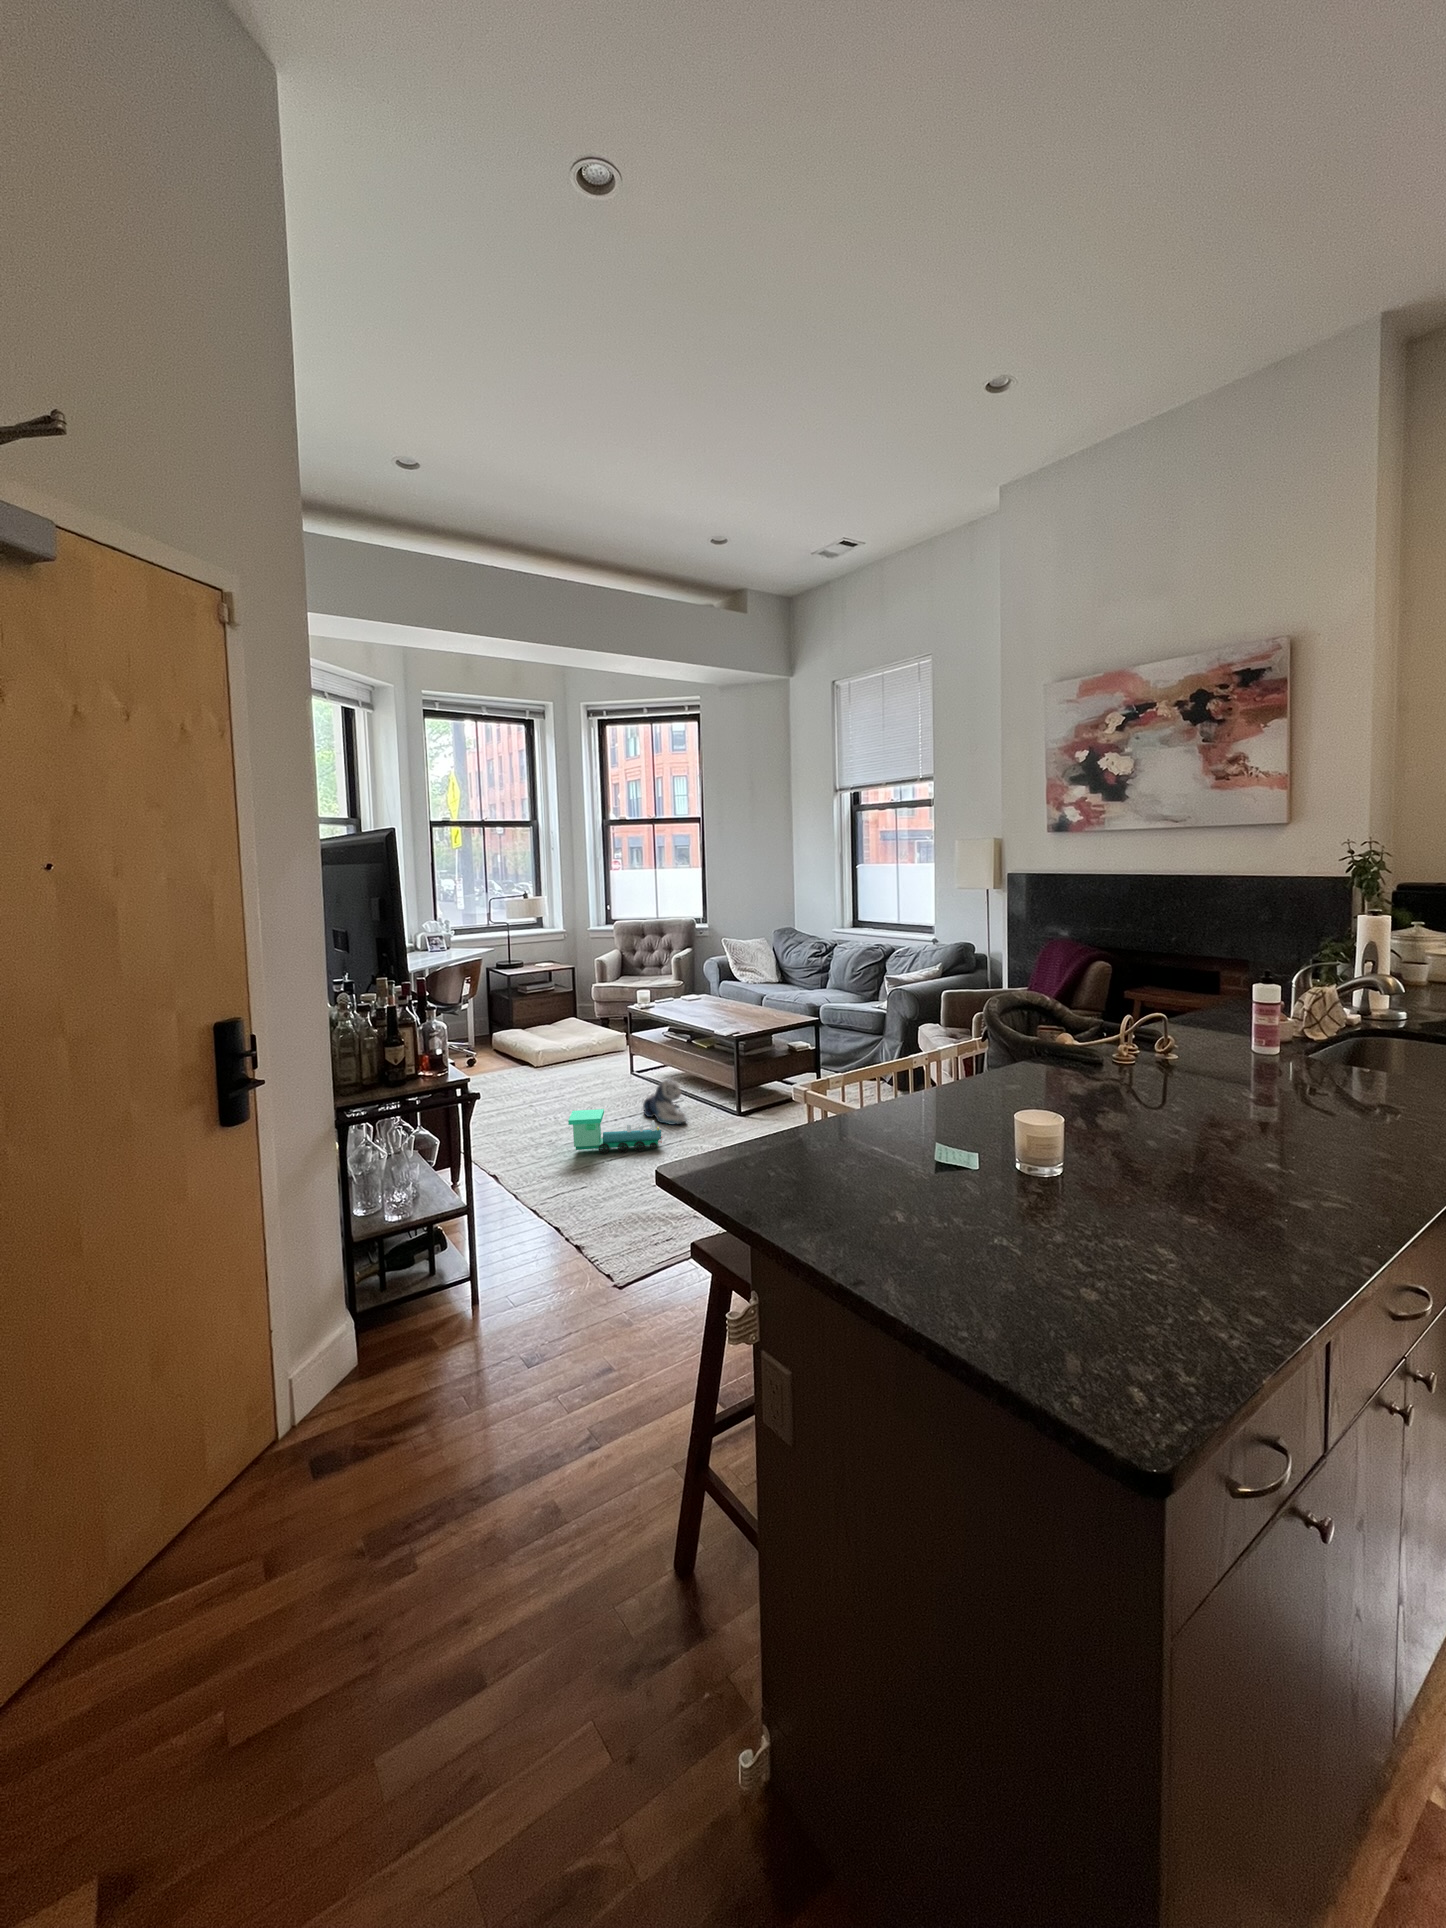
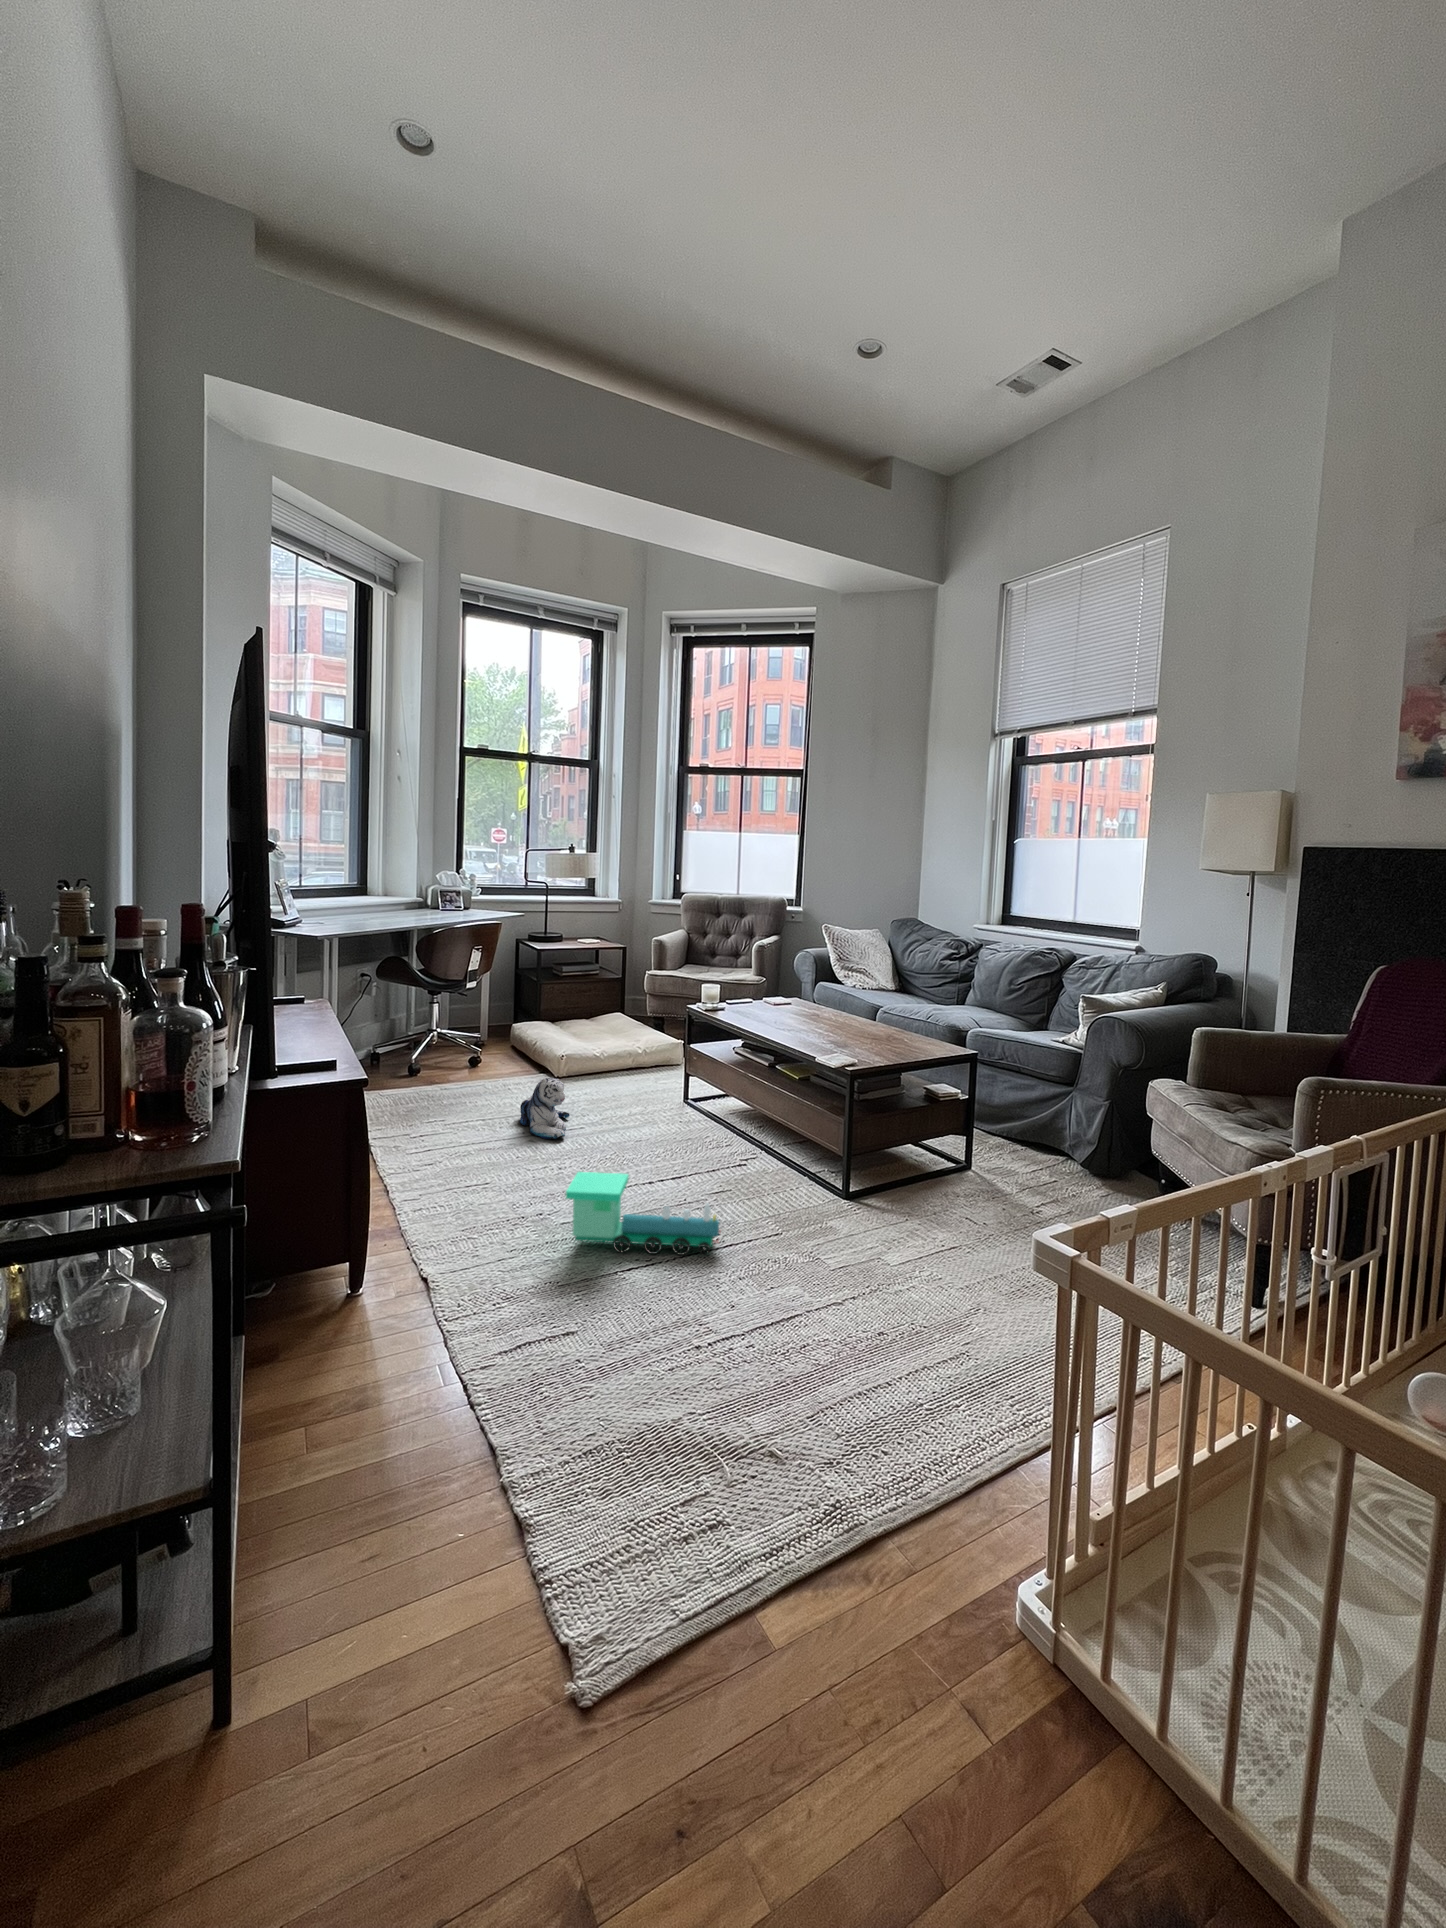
plush toy: present [643,1080,686,1125] -> present [519,1078,570,1139]

